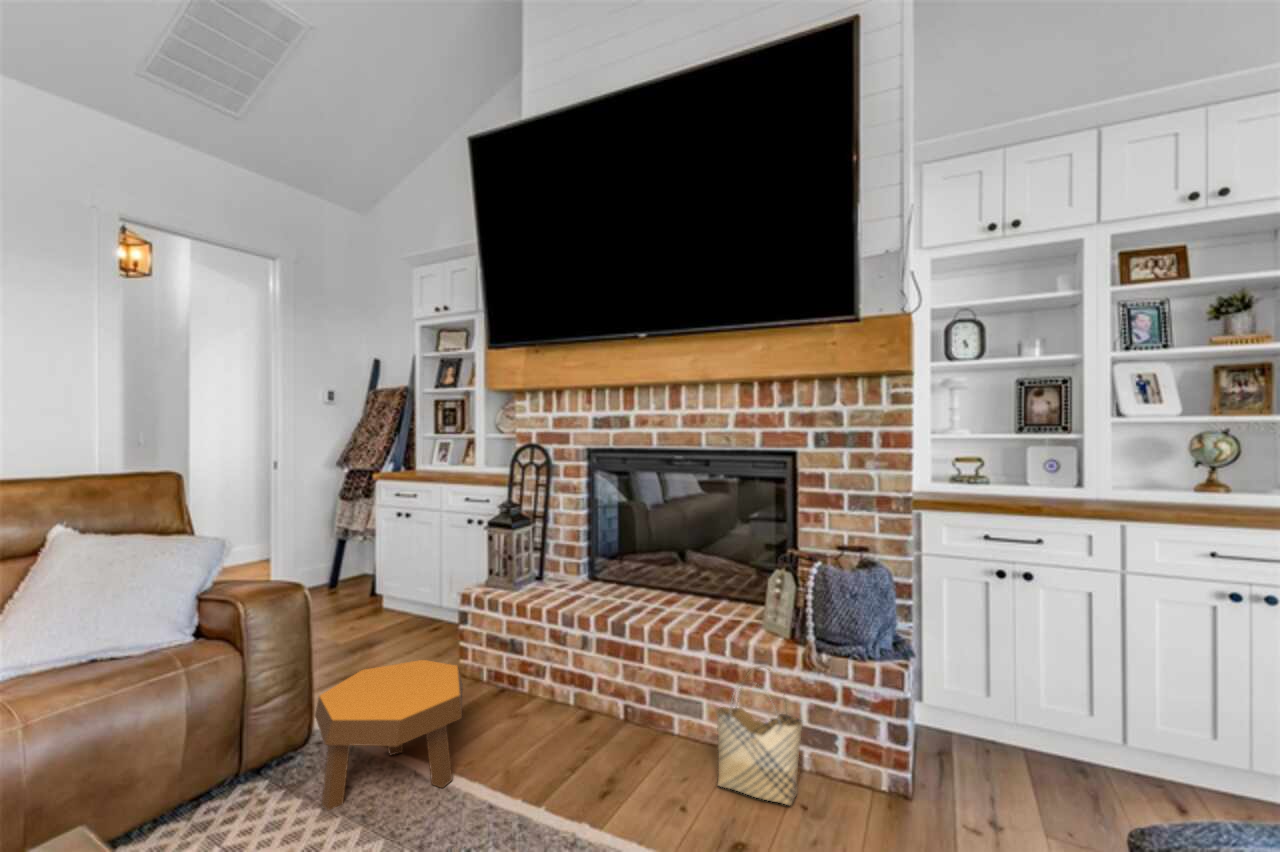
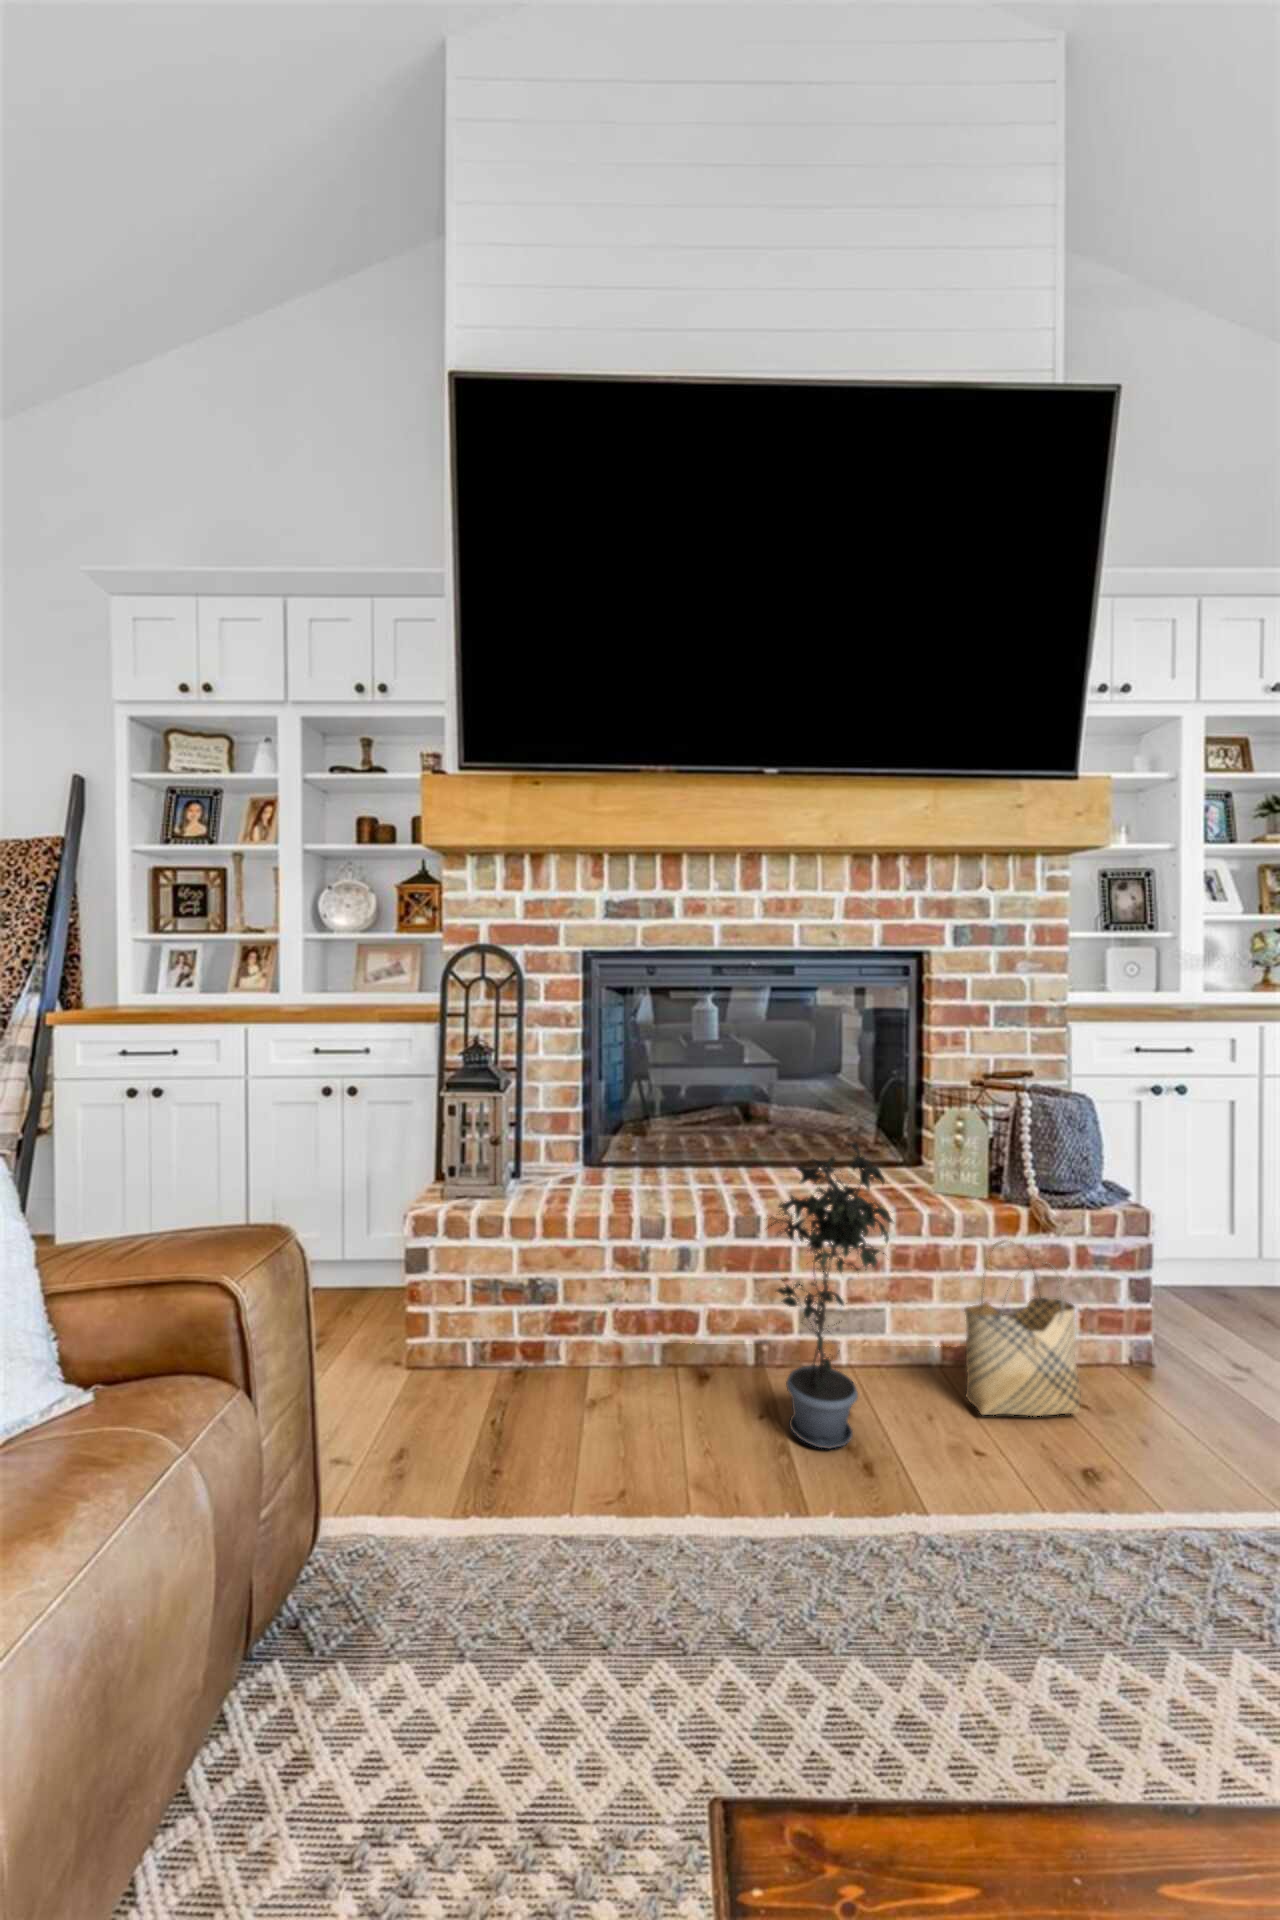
potted plant: none [563,578,646,776] -> present [771,1143,893,1449]
footstool: present [315,660,463,811] -> none [401,1333,676,1672]

